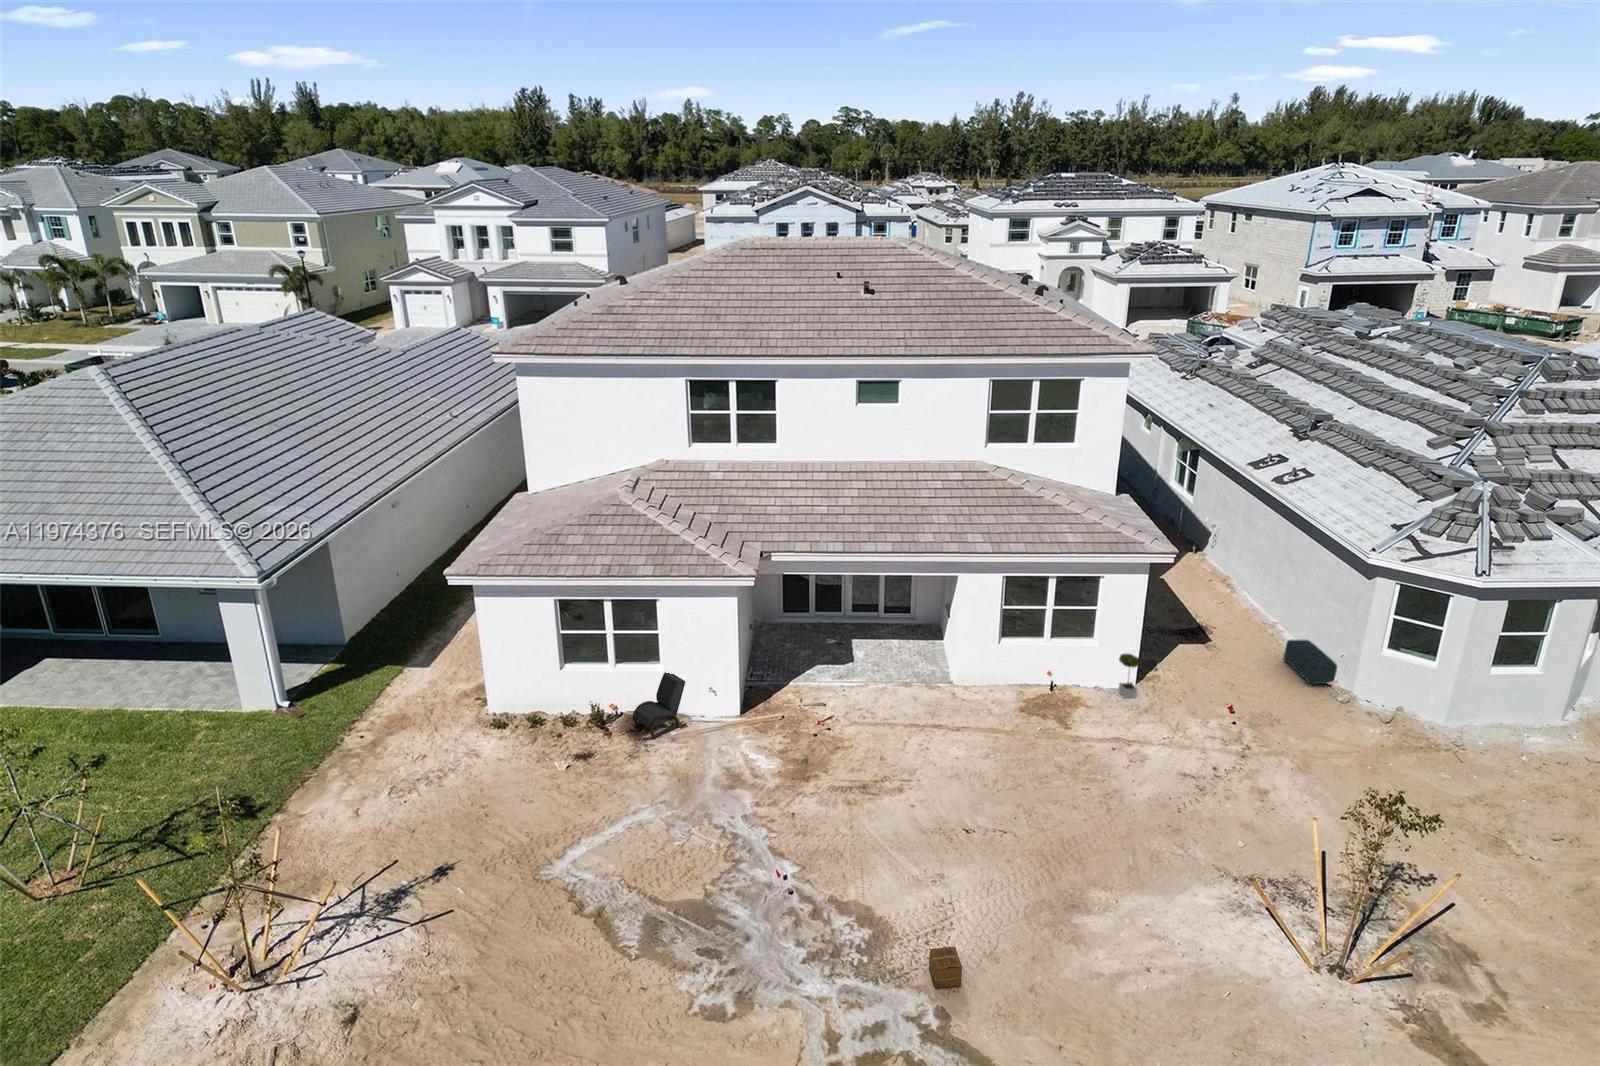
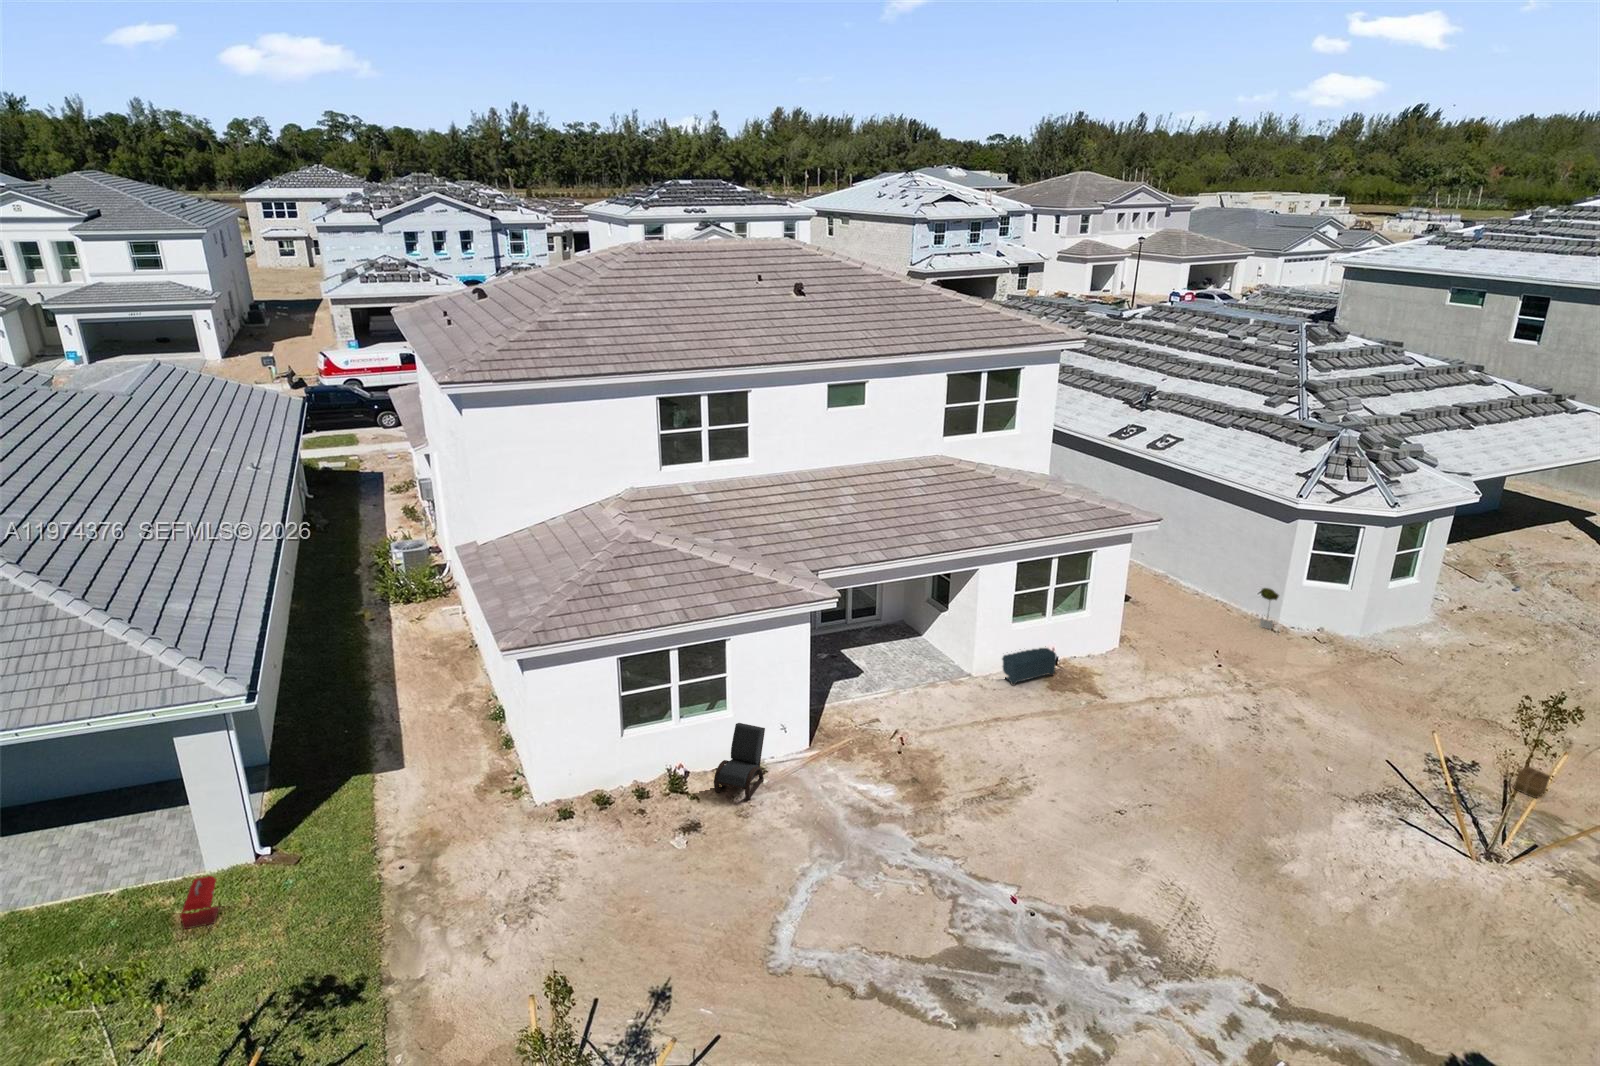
bench: present [1284,640,1337,686] -> present [1002,648,1056,686]
potted tree: present [1119,654,1141,698] -> present [1260,588,1279,629]
toolbox: none [238,692,278,725] -> present [180,876,220,929]
cardboard box: present [929,947,962,989] -> present [1514,767,1550,798]

